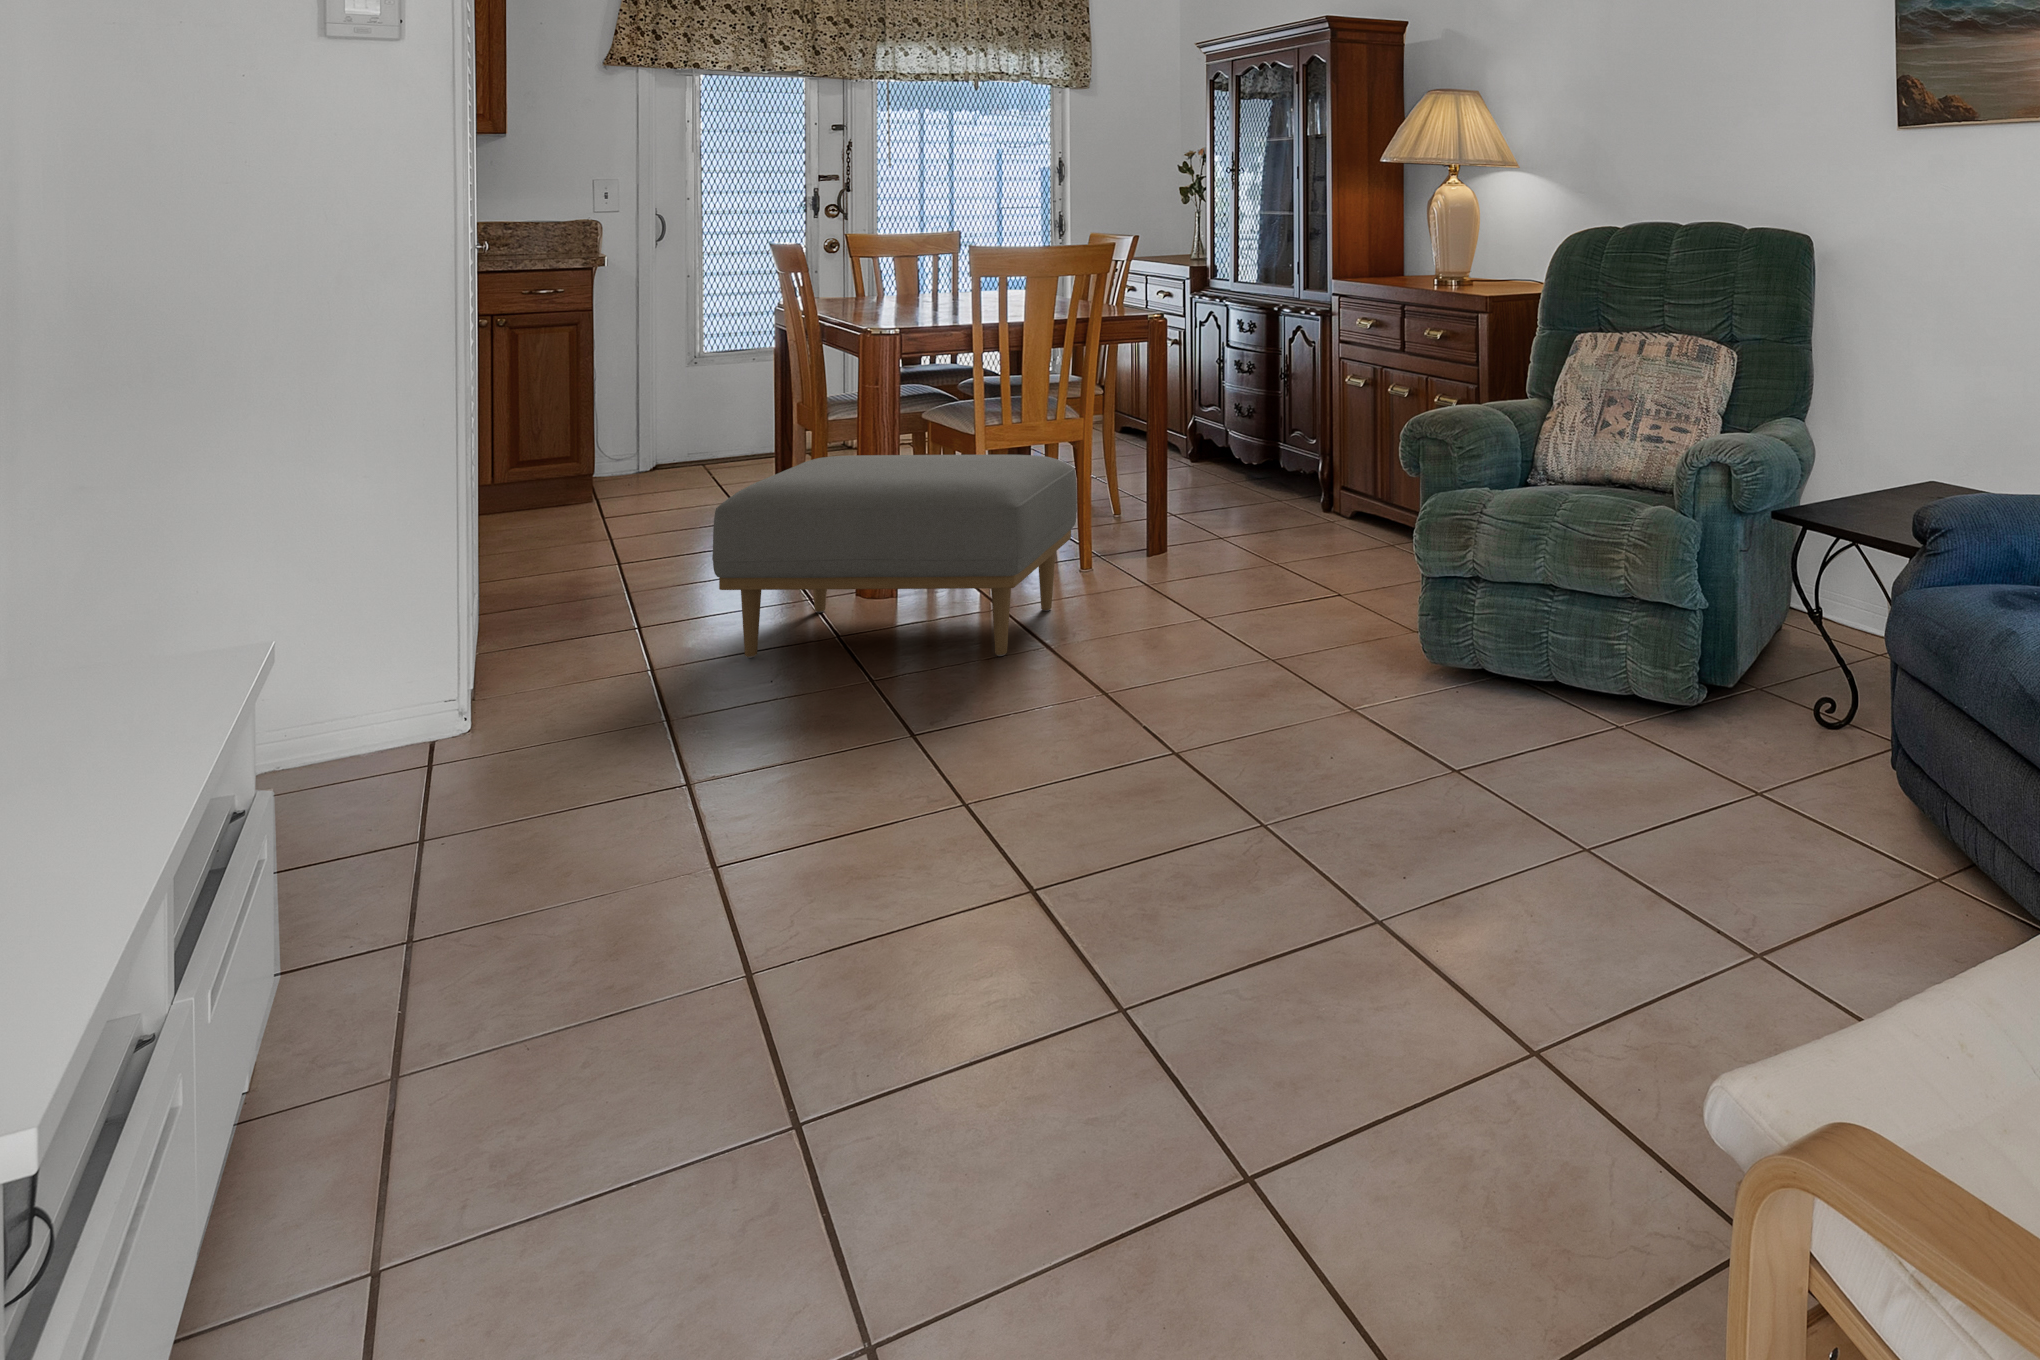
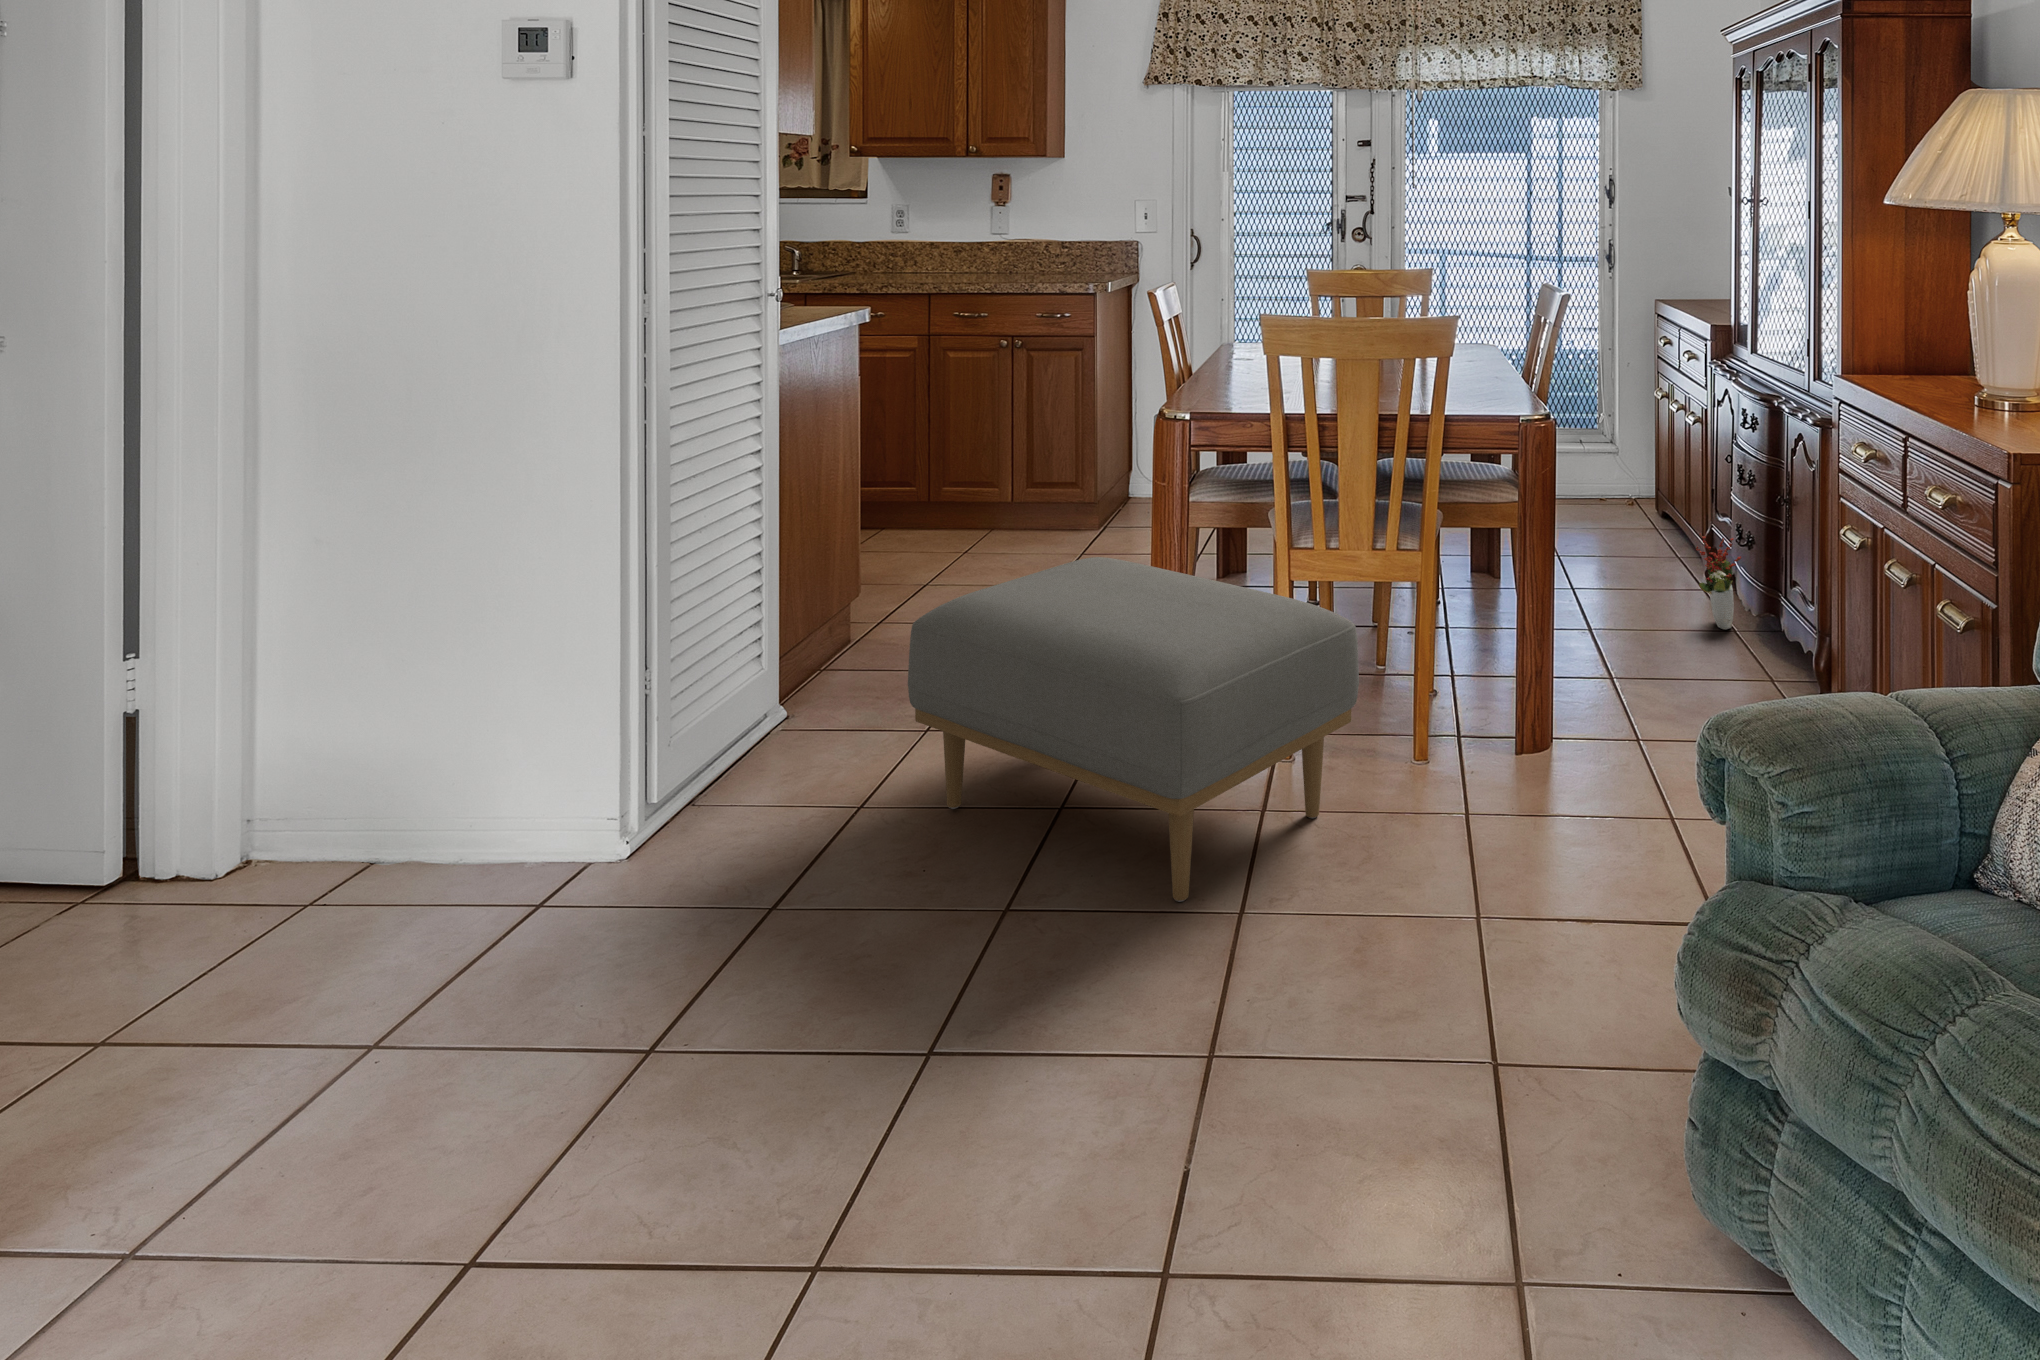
decorative plant: none [1215,421,1249,488] -> present [1696,534,1741,629]

